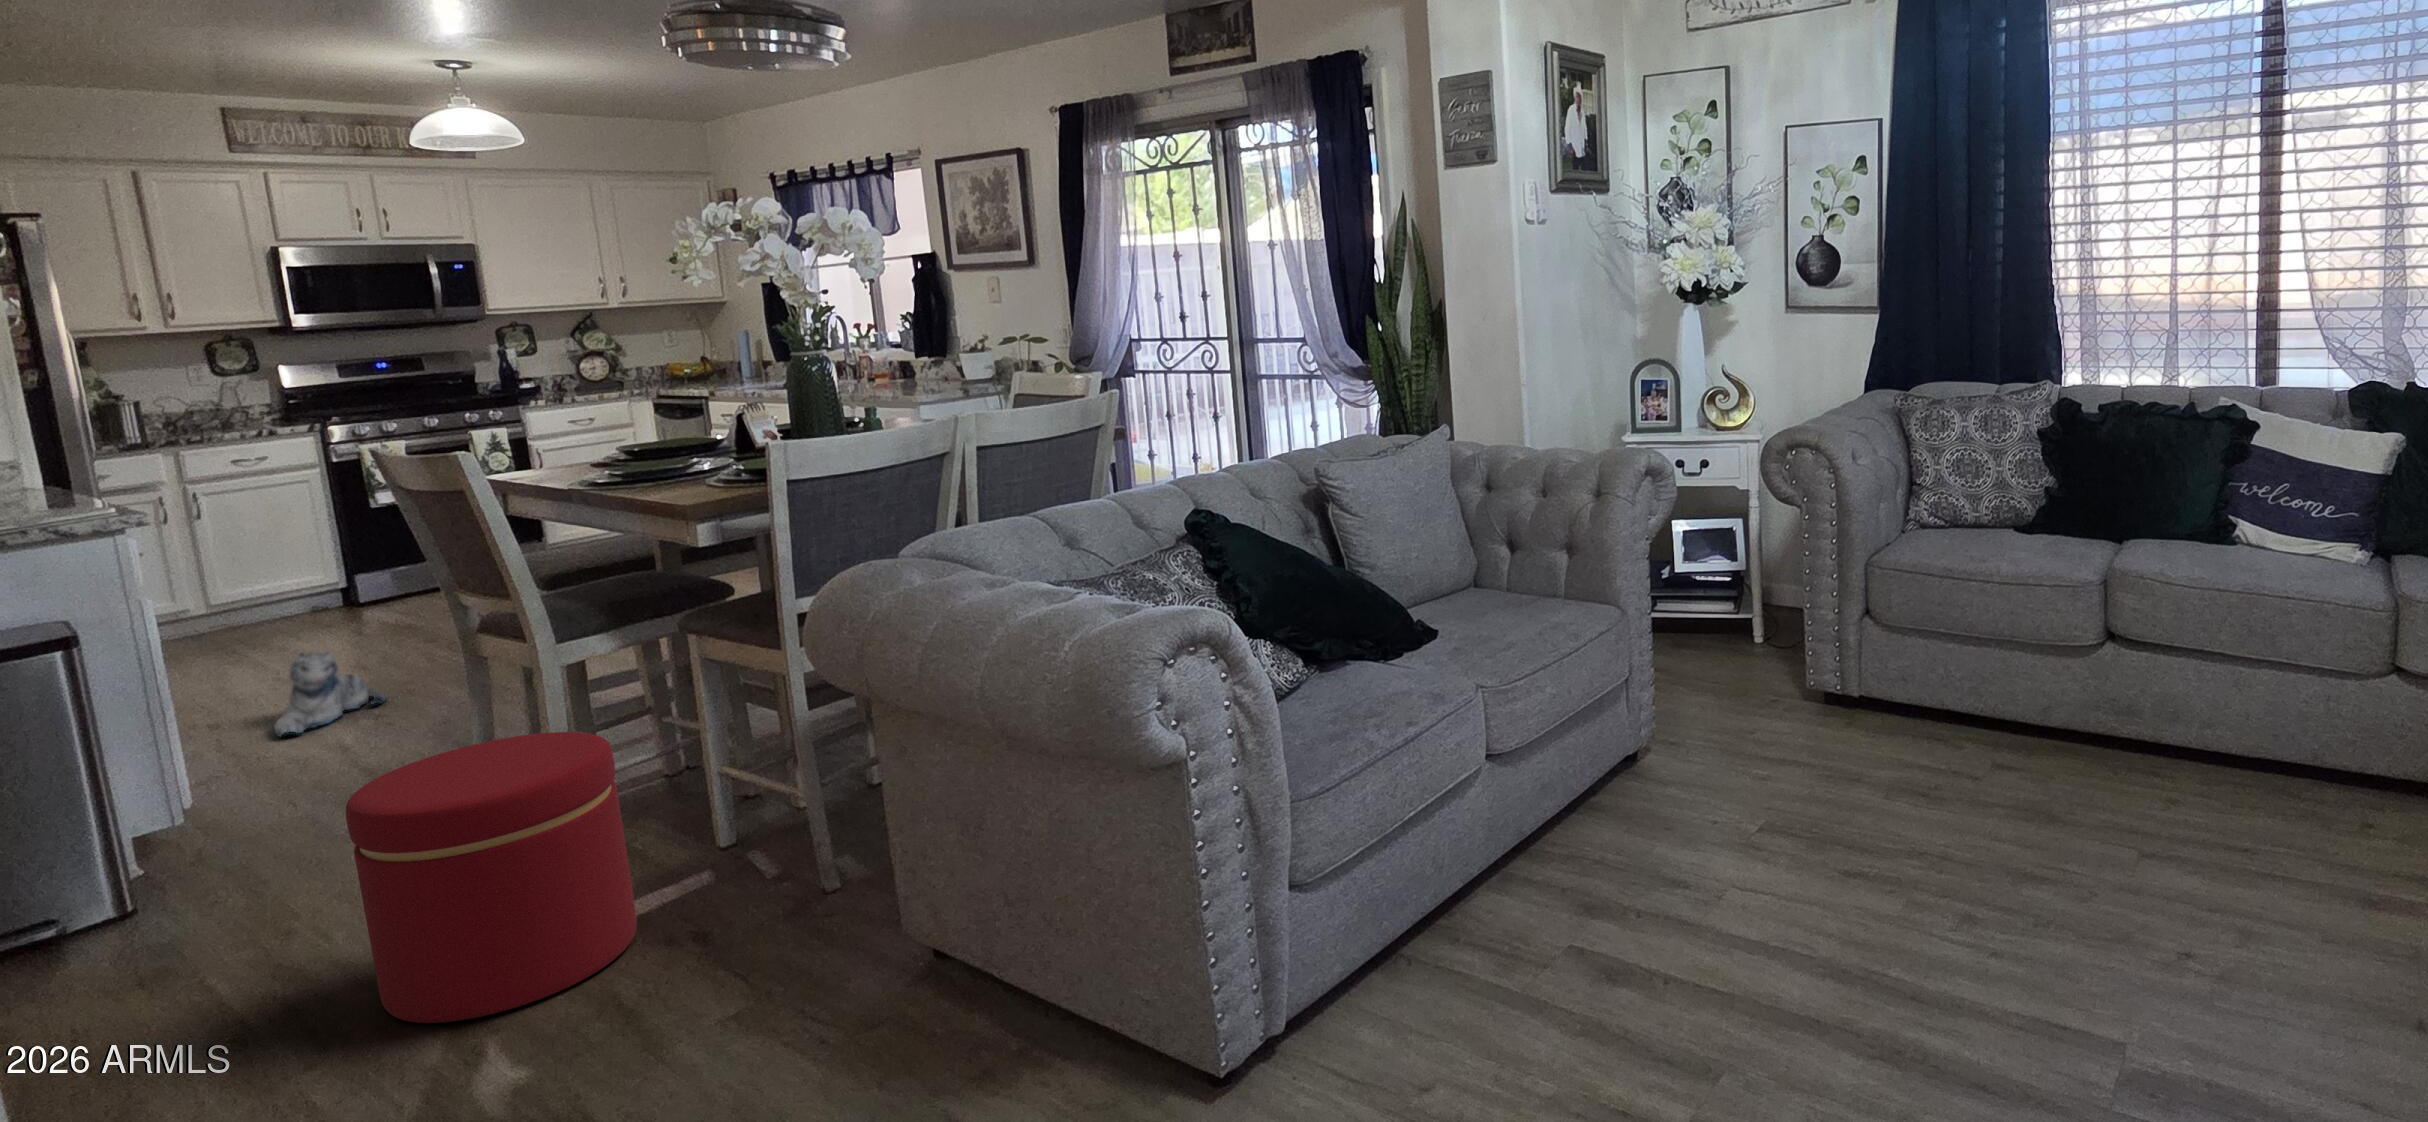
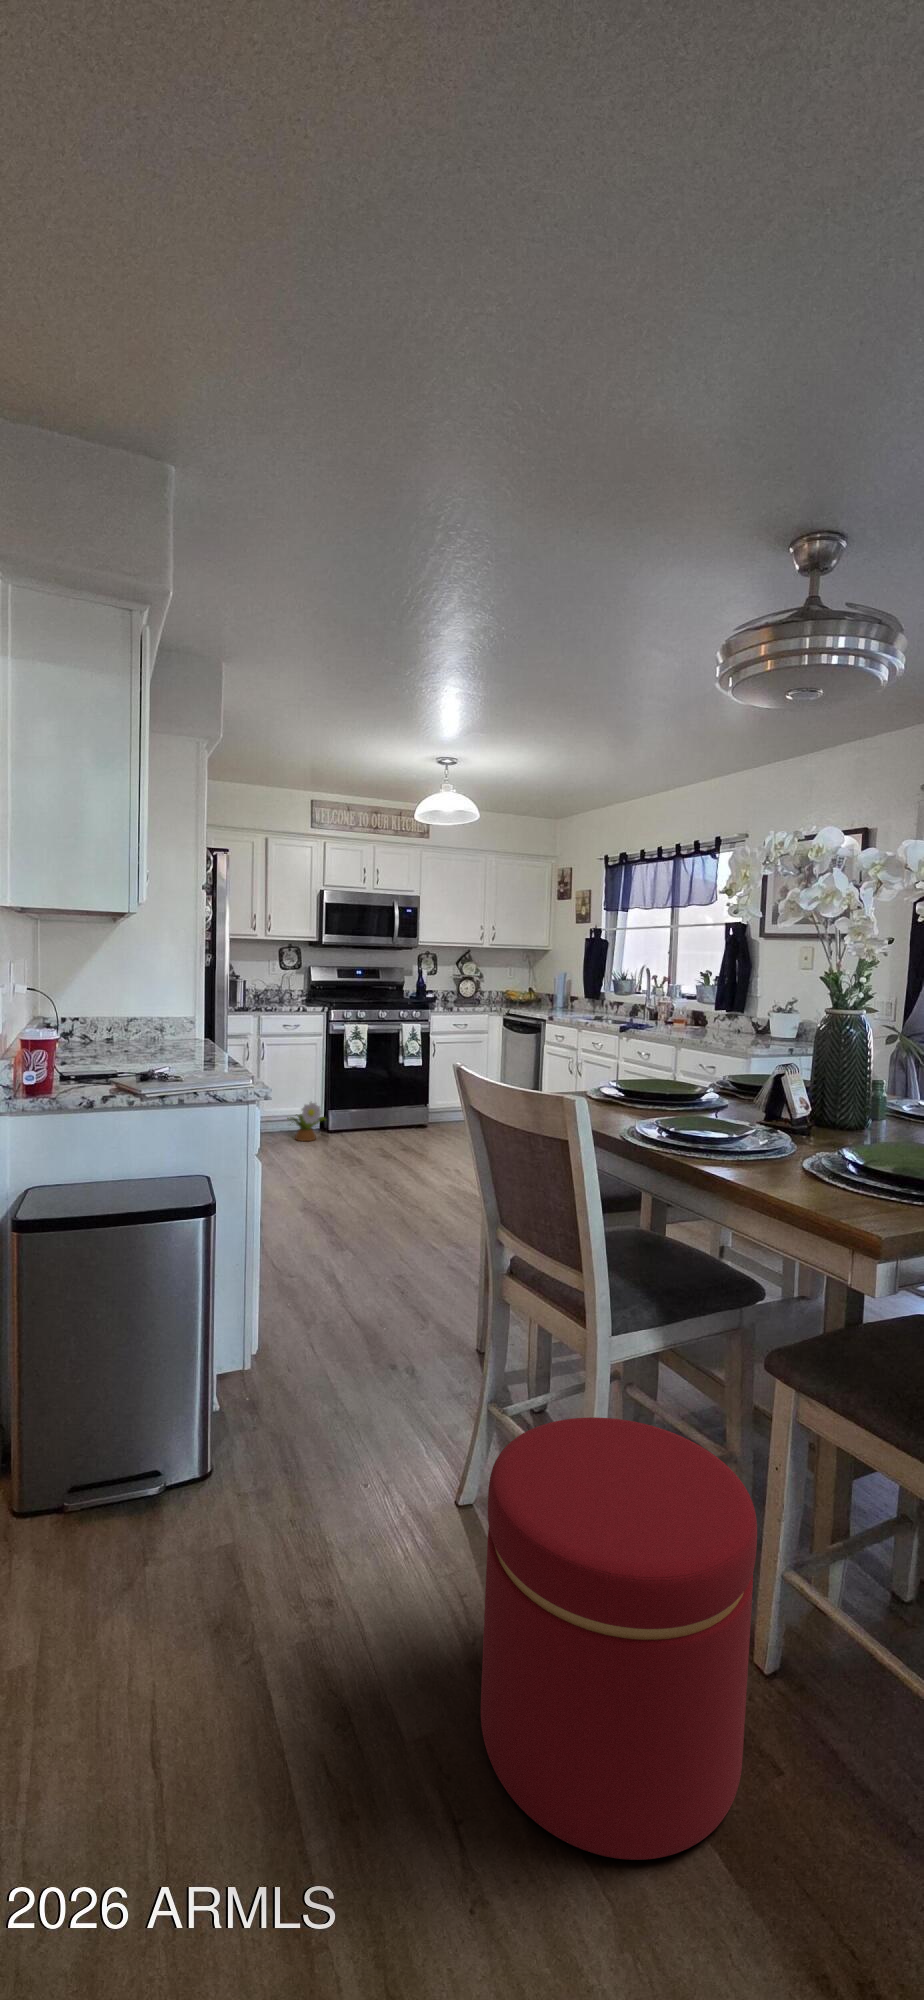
decorative plant: none [269,565,350,626] -> present [287,1102,326,1141]
plush toy: present [274,652,386,737] -> none [303,1181,365,1246]

